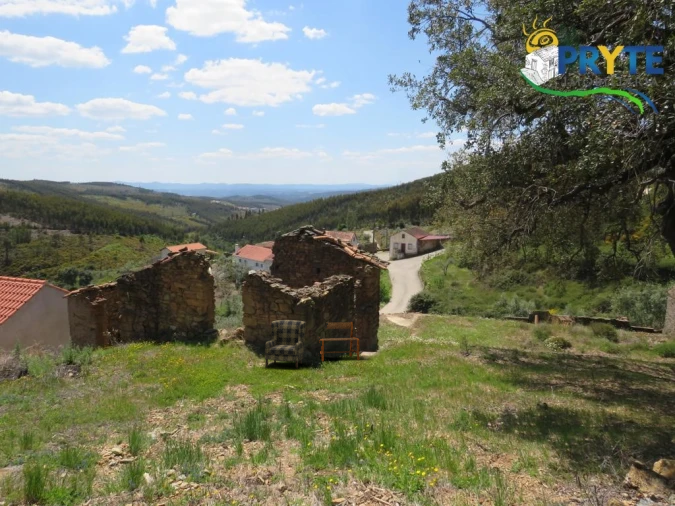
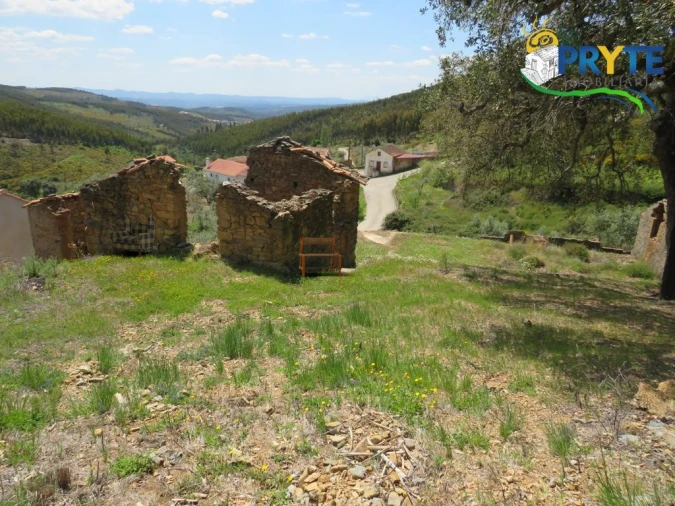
chair: present [265,320,306,369] -> present [112,215,155,256]

